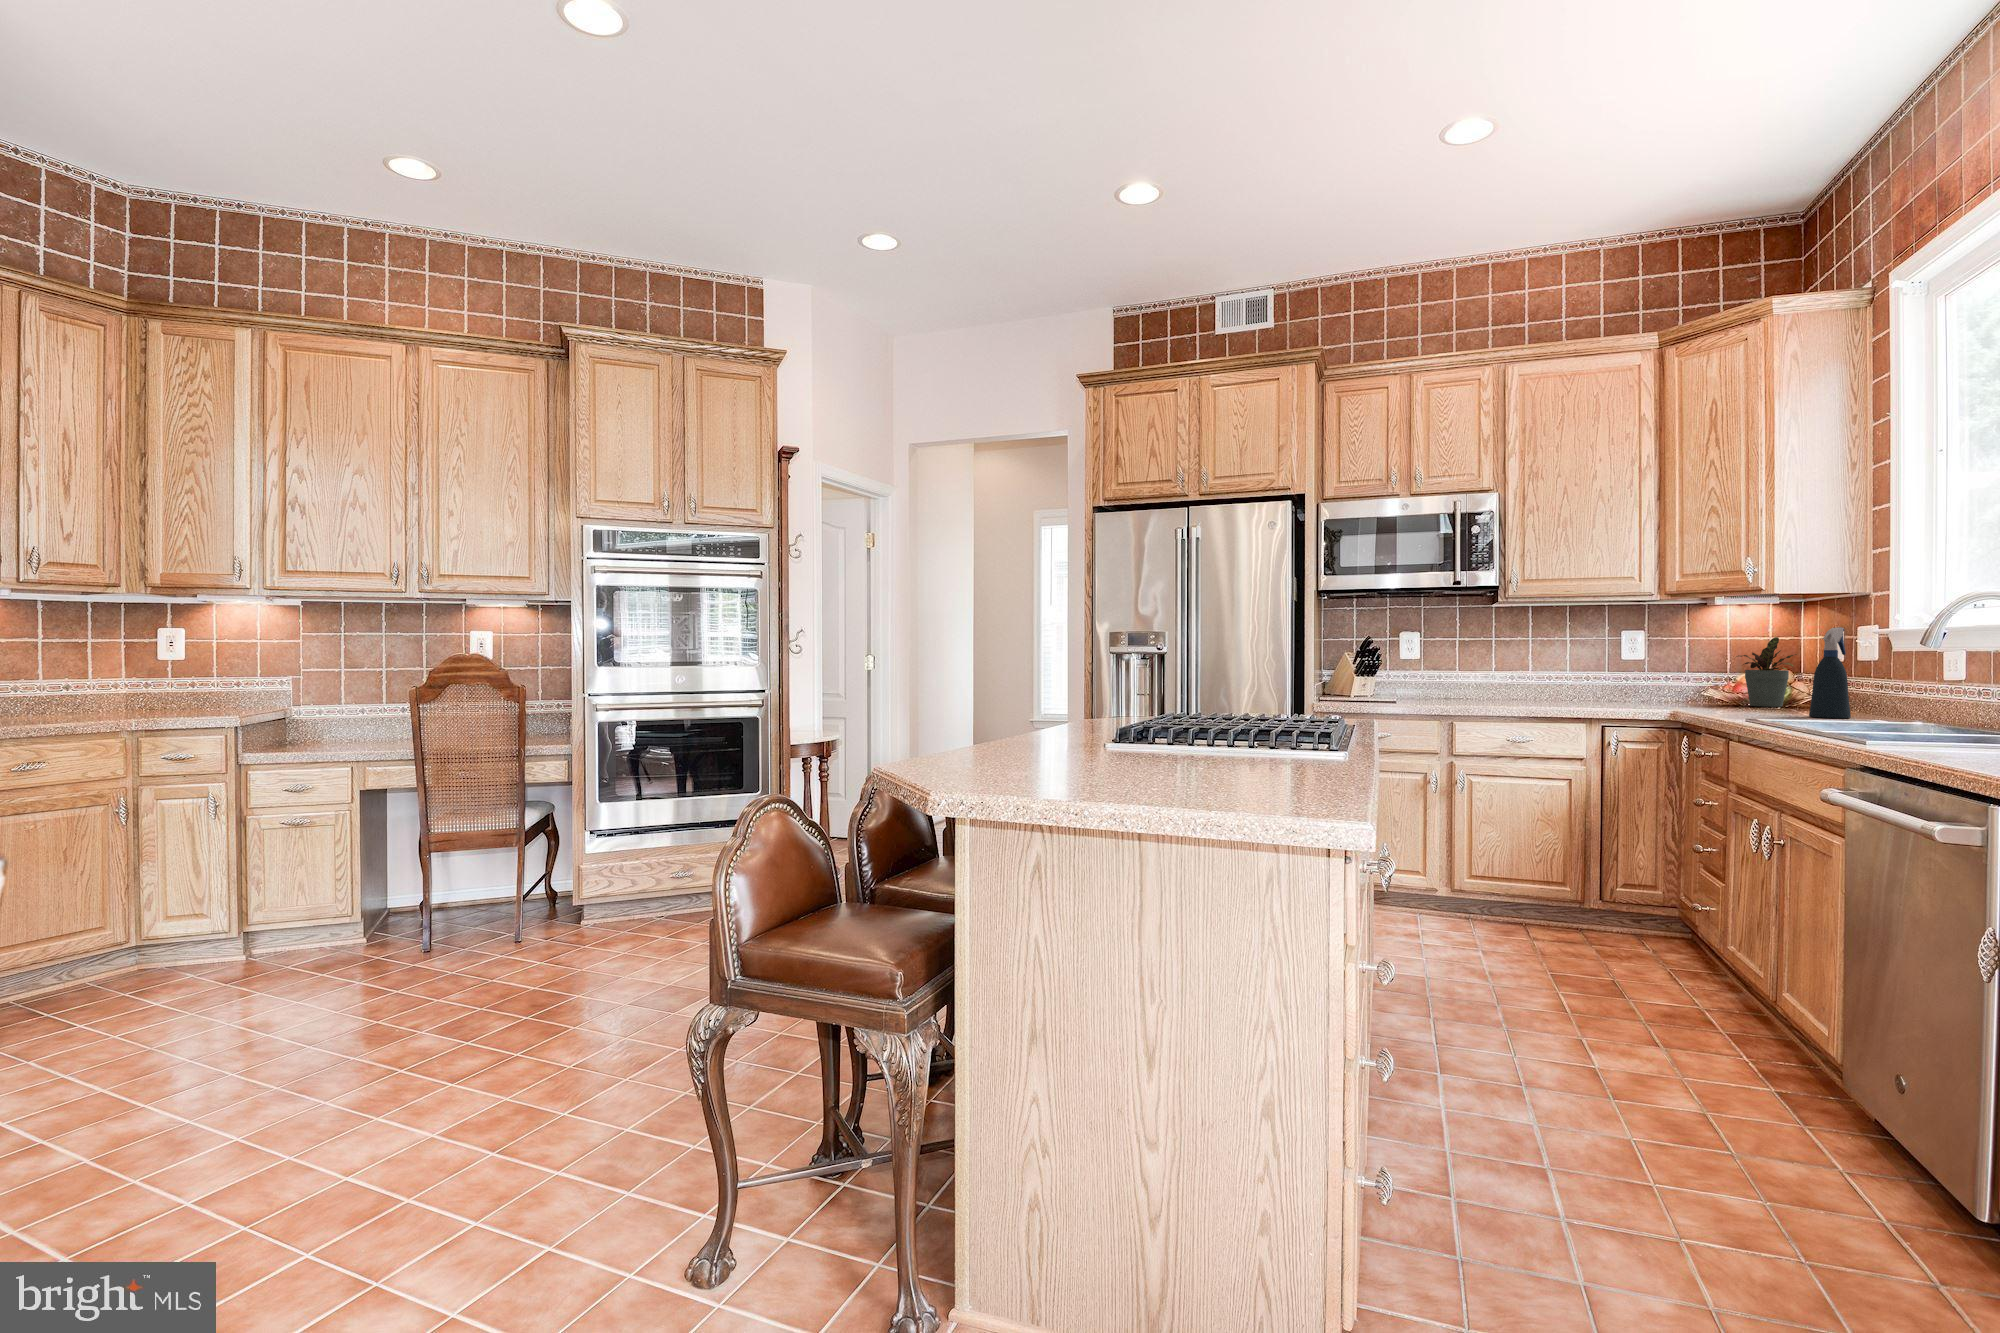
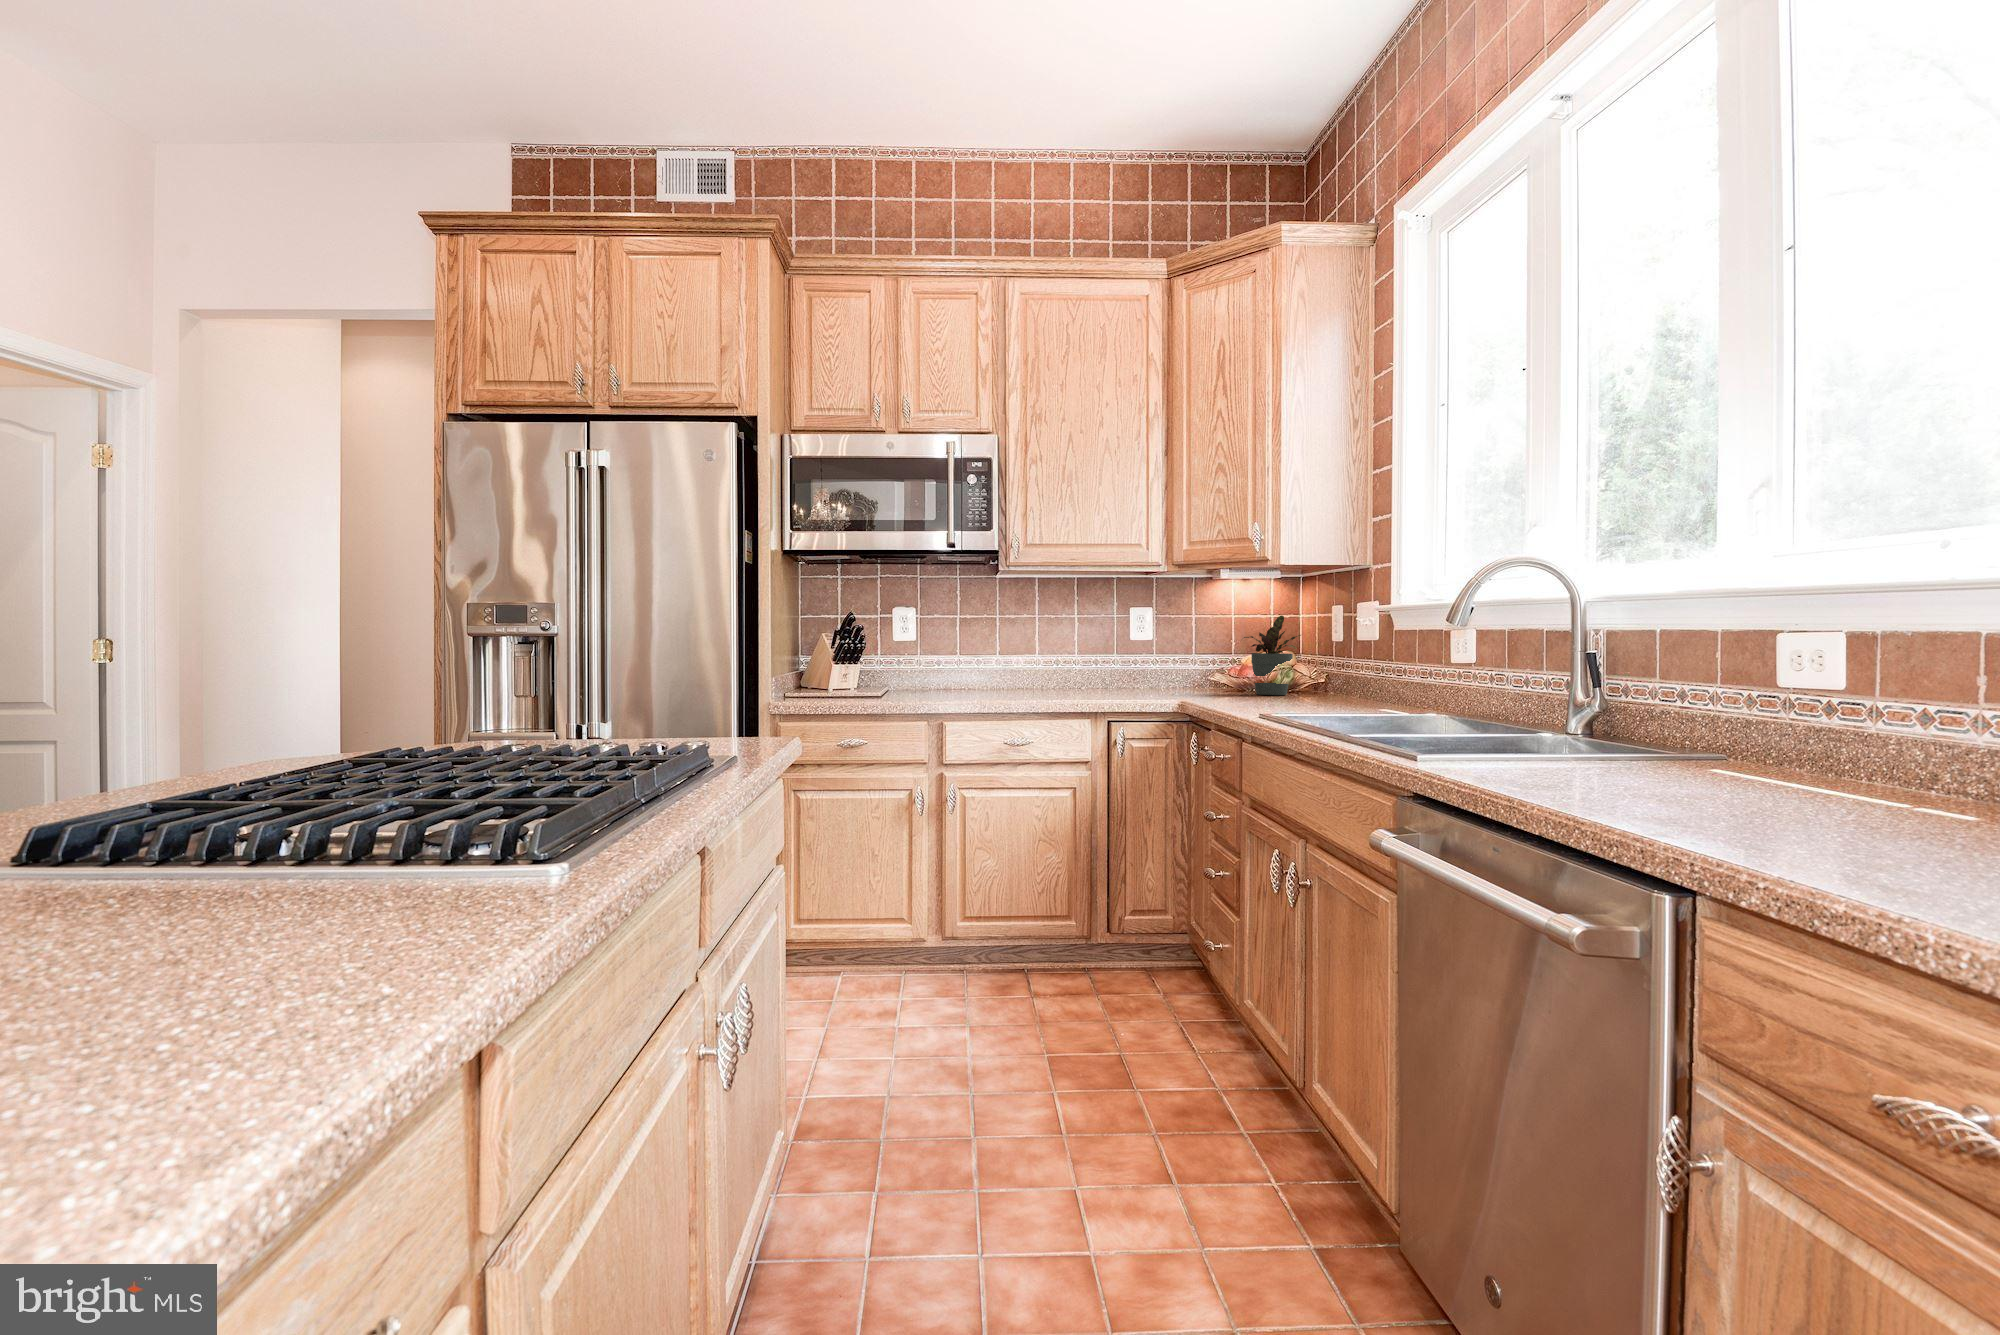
spray bottle: present [1809,627,1851,718] -> none [1323,601,1363,708]

